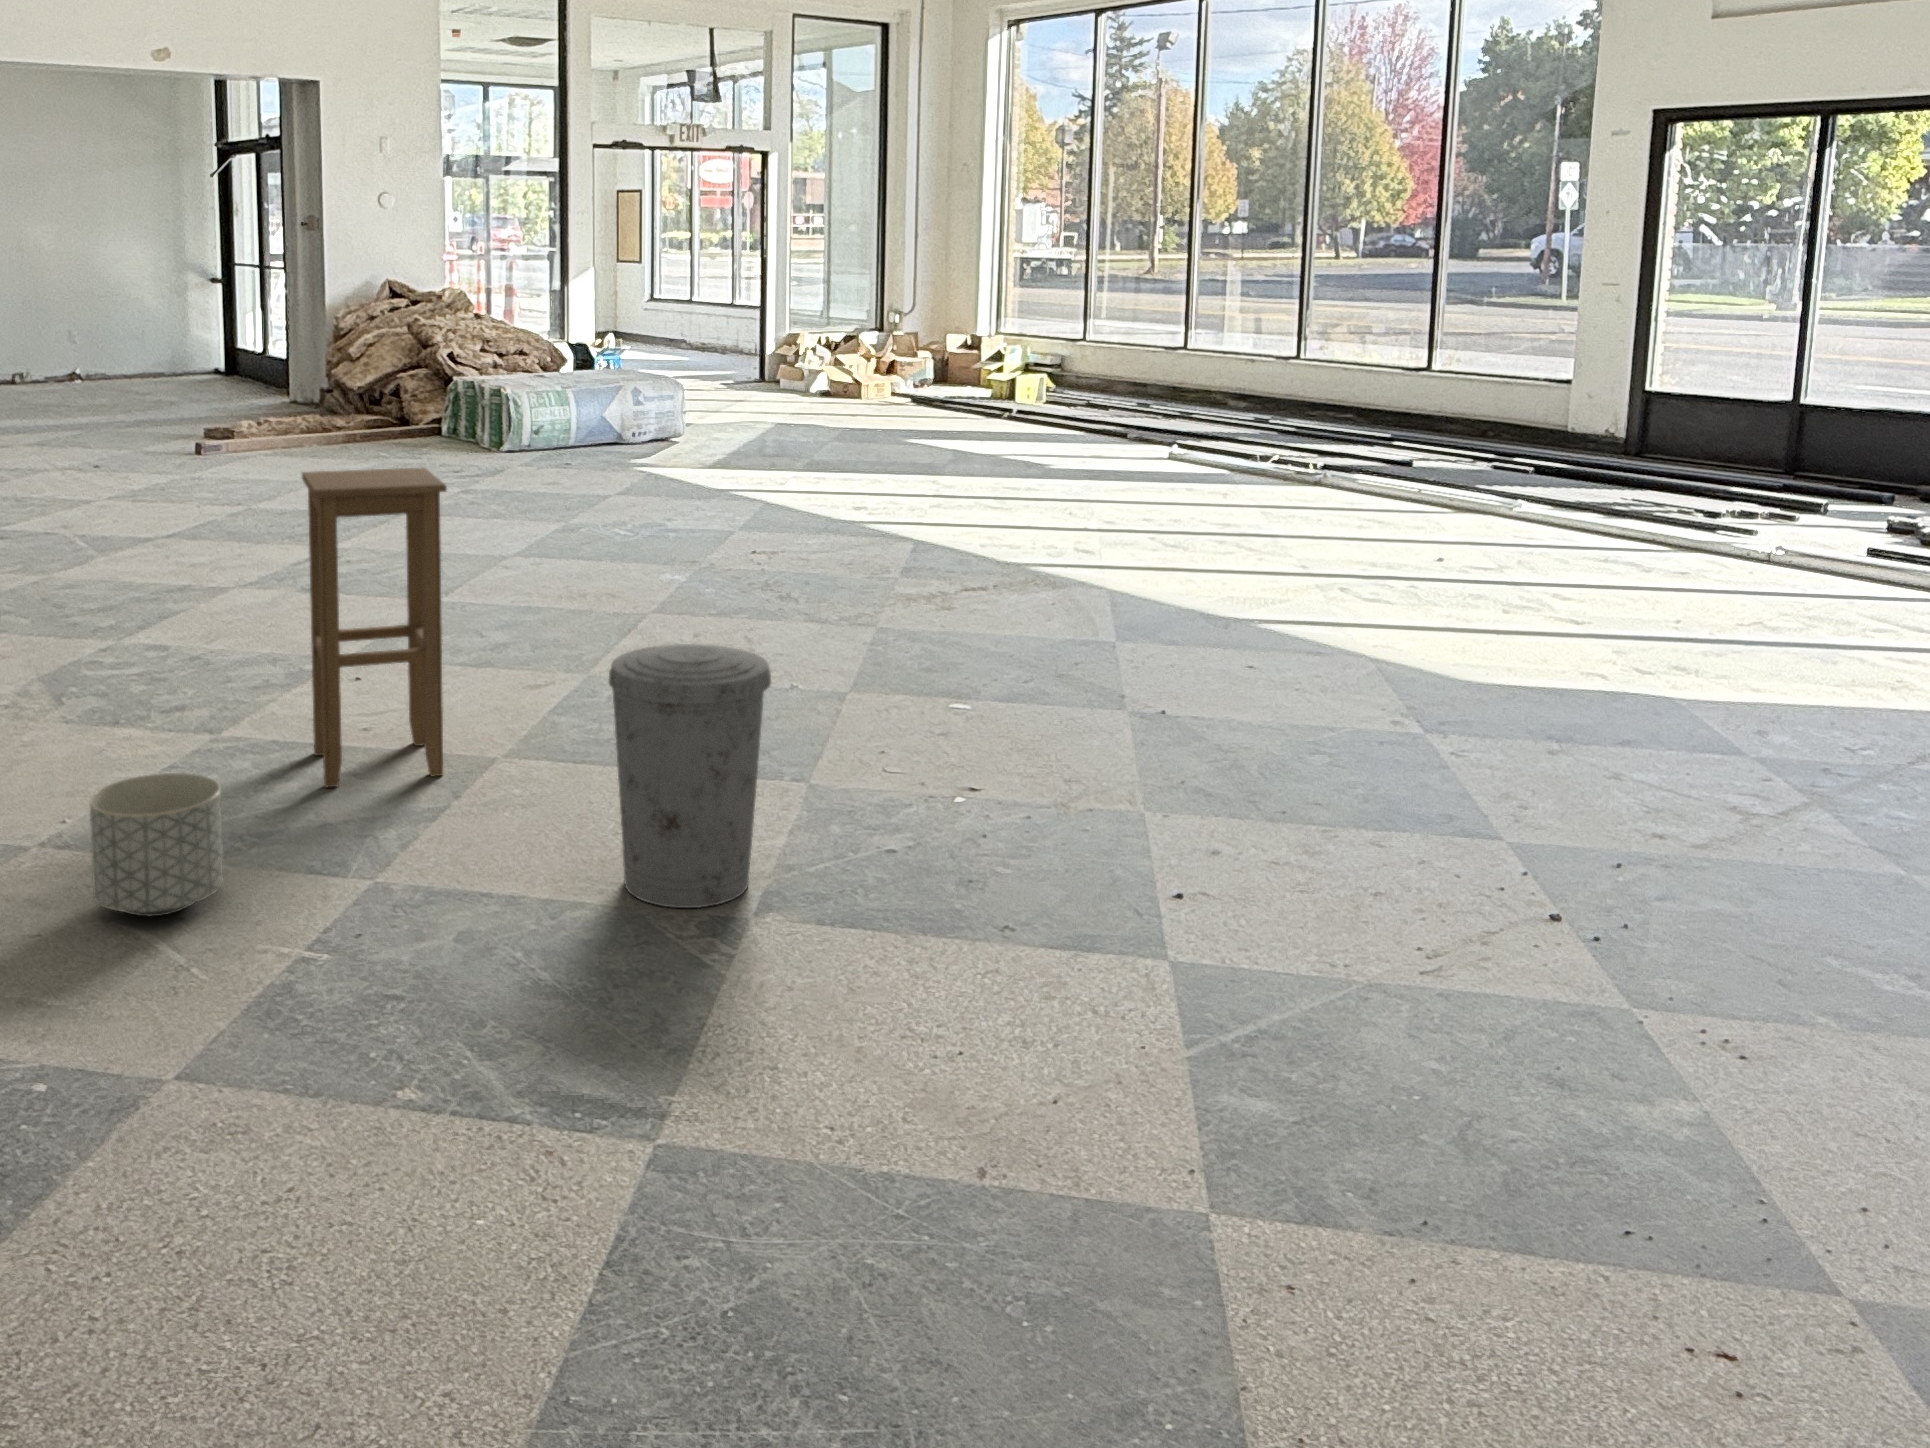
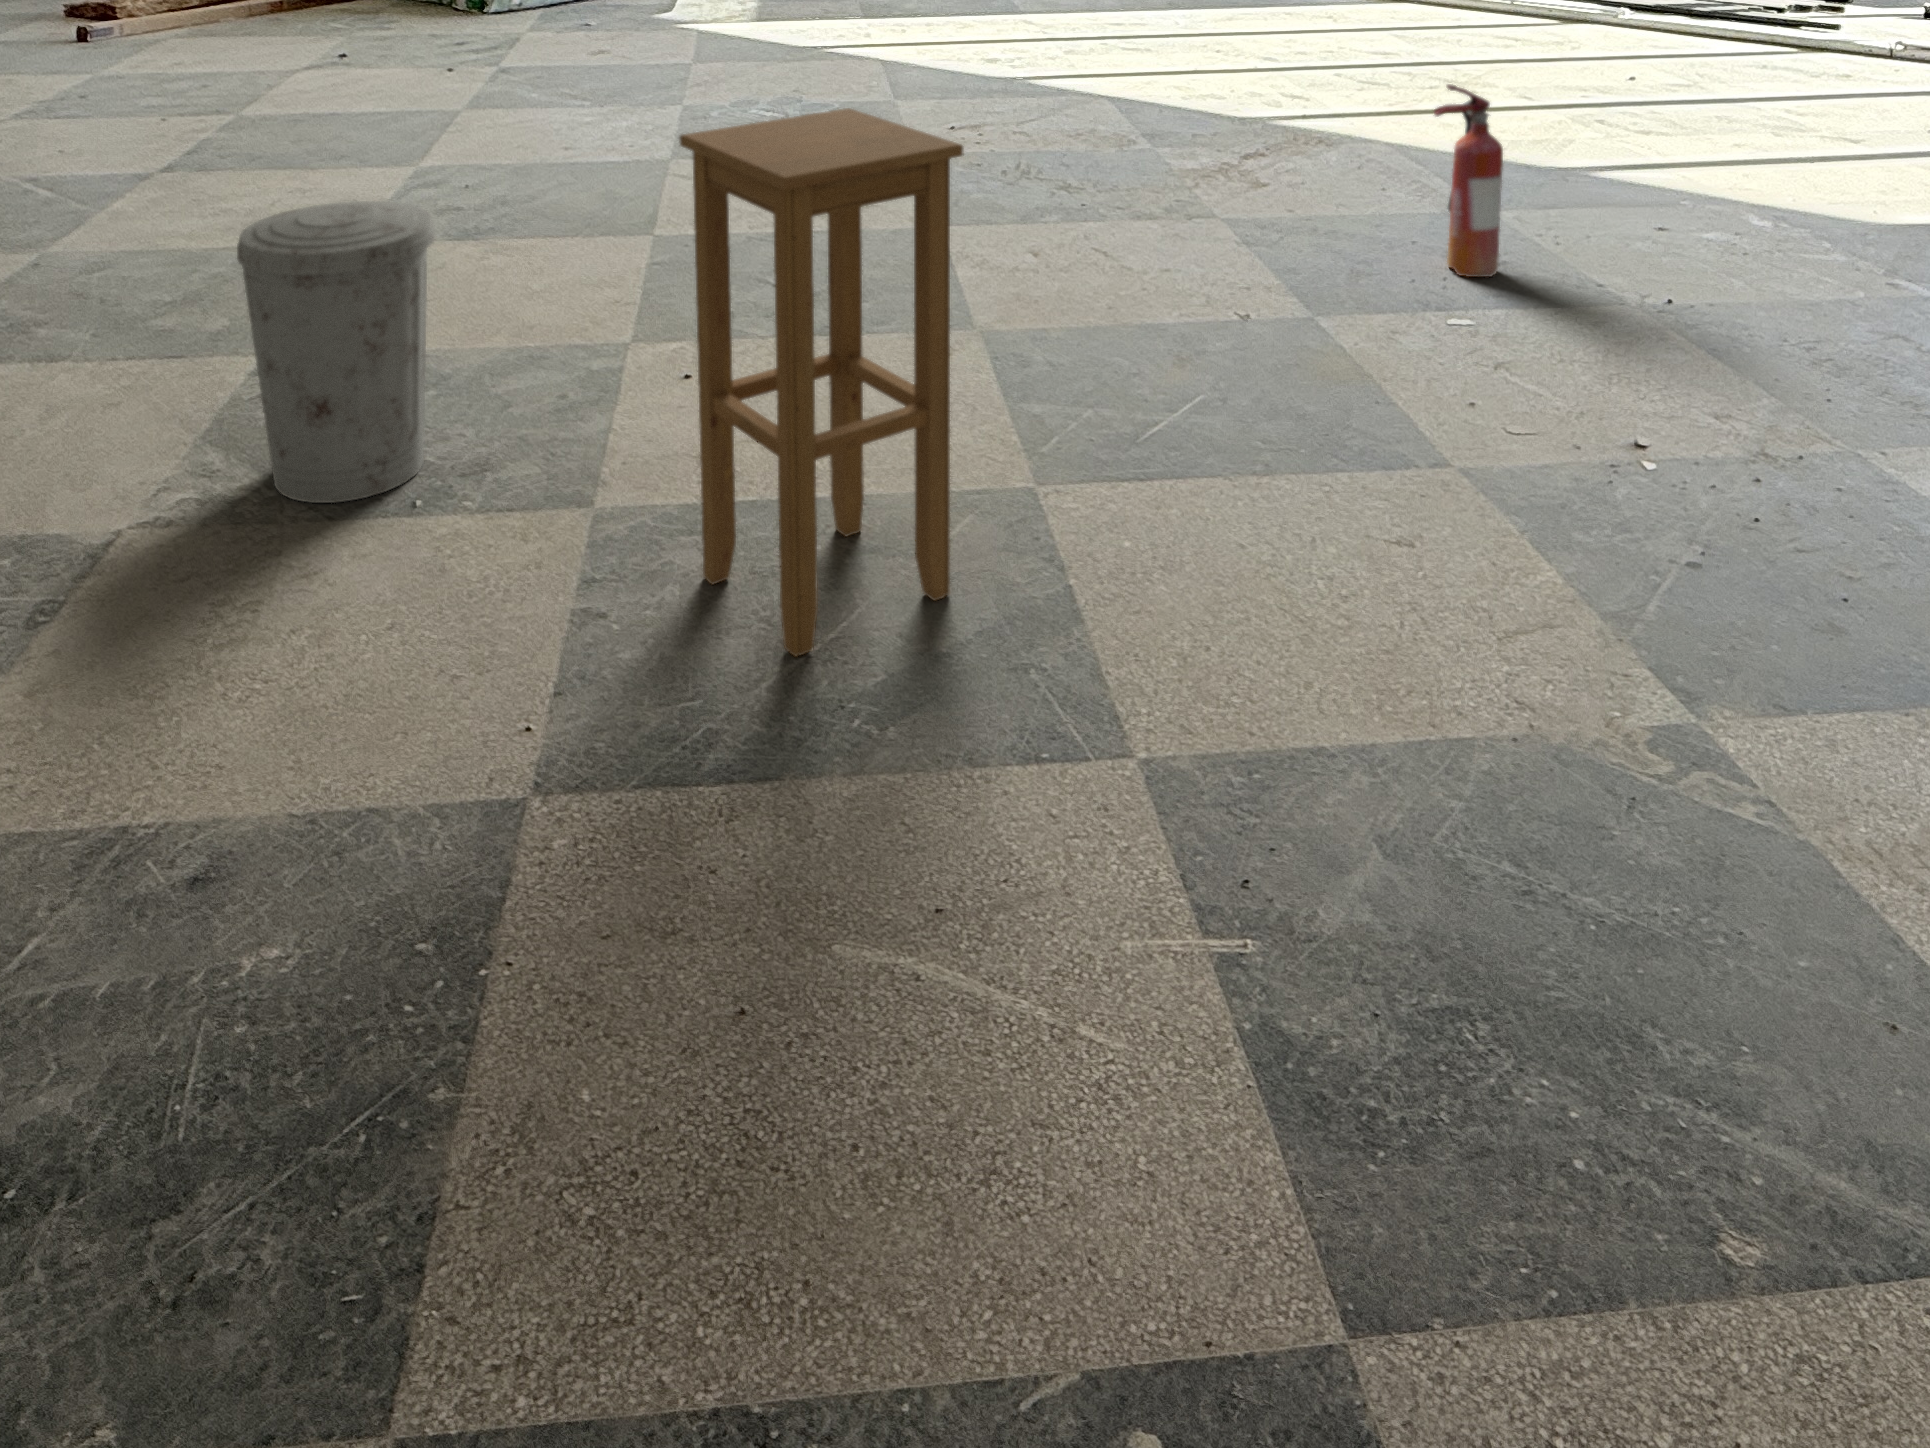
fire extinguisher: none [1012,510,1072,669] -> present [1434,84,1503,277]
trash can: present [609,644,771,908] -> present [237,201,436,503]
planter: present [90,773,224,916] -> none [642,769,889,1121]

